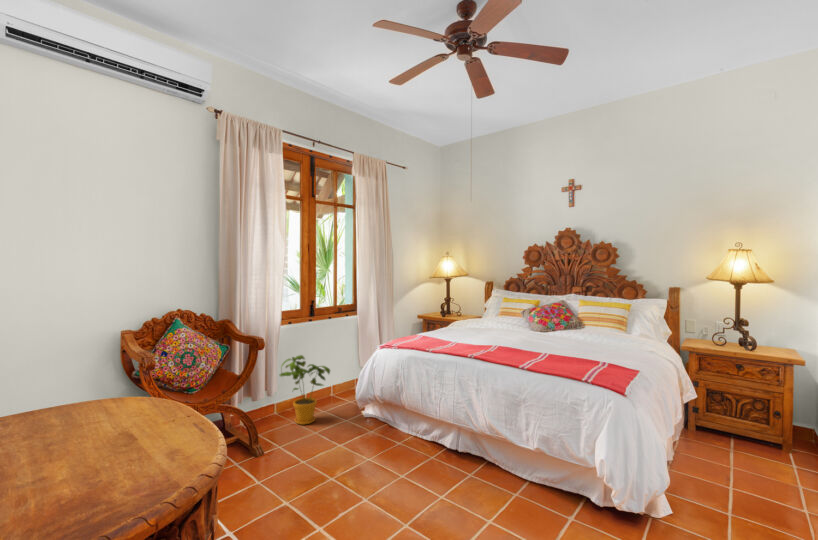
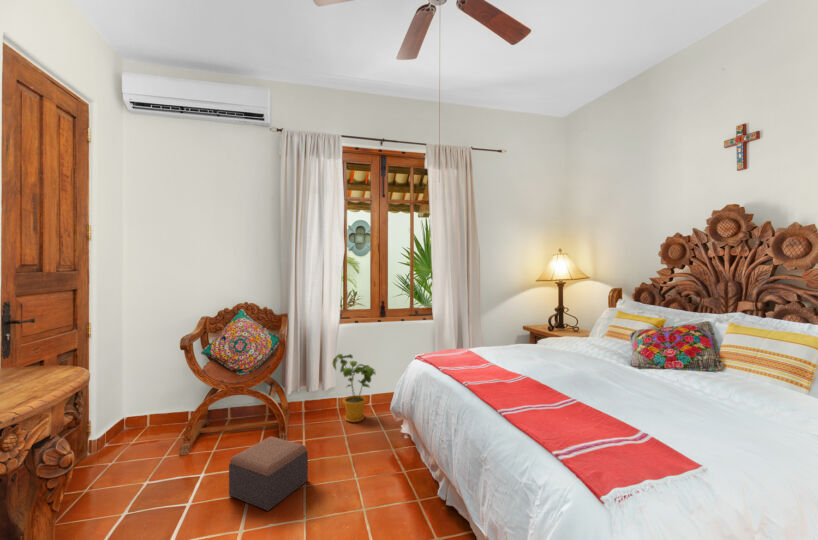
footstool: none [273,440,334,507] -> present [229,436,308,511]

